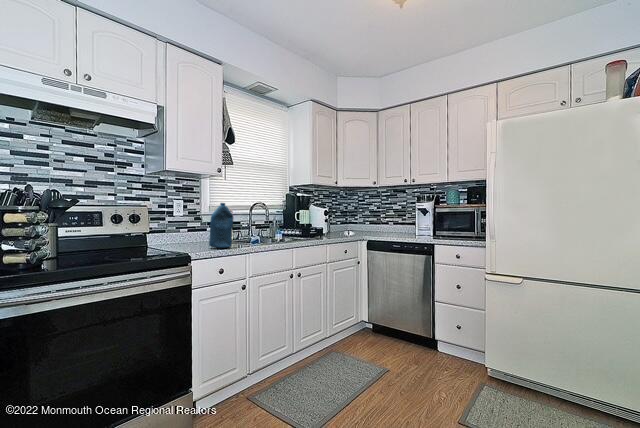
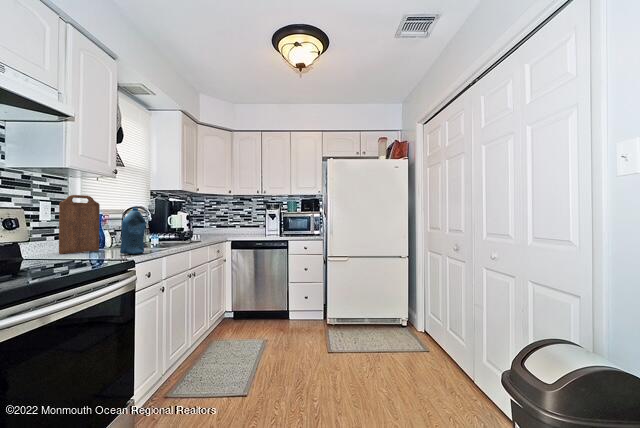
cutting board: none [181,193,213,244] -> present [59,195,100,254]

